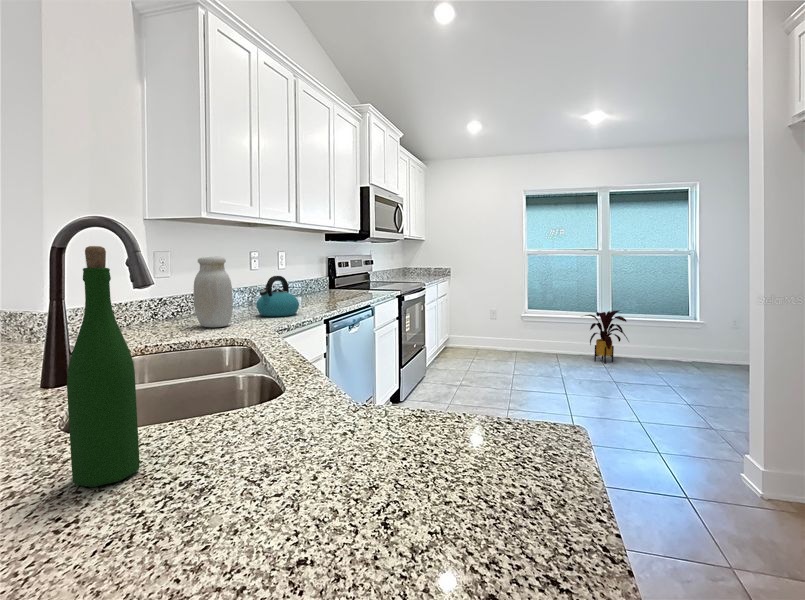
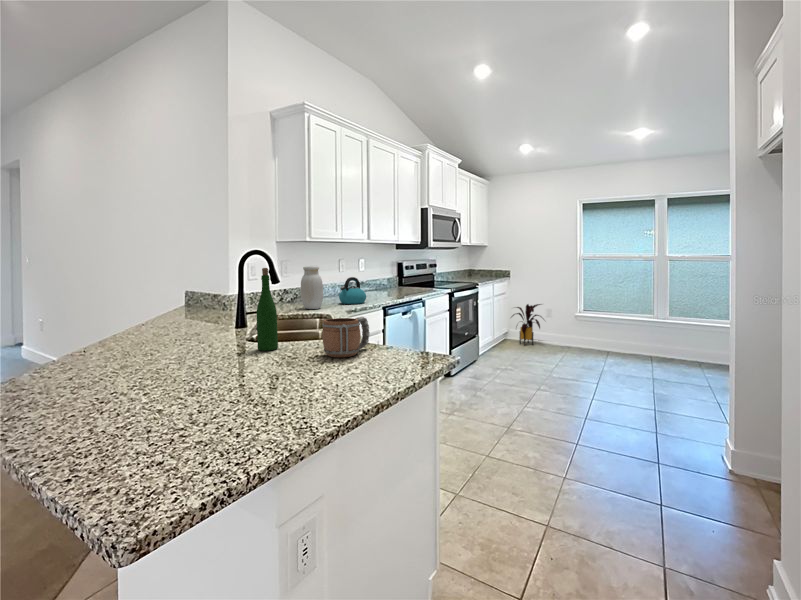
house plant: present [585,310,628,363] -> present [512,304,541,345]
mug: none [279,373,391,514] -> present [322,317,370,357]

